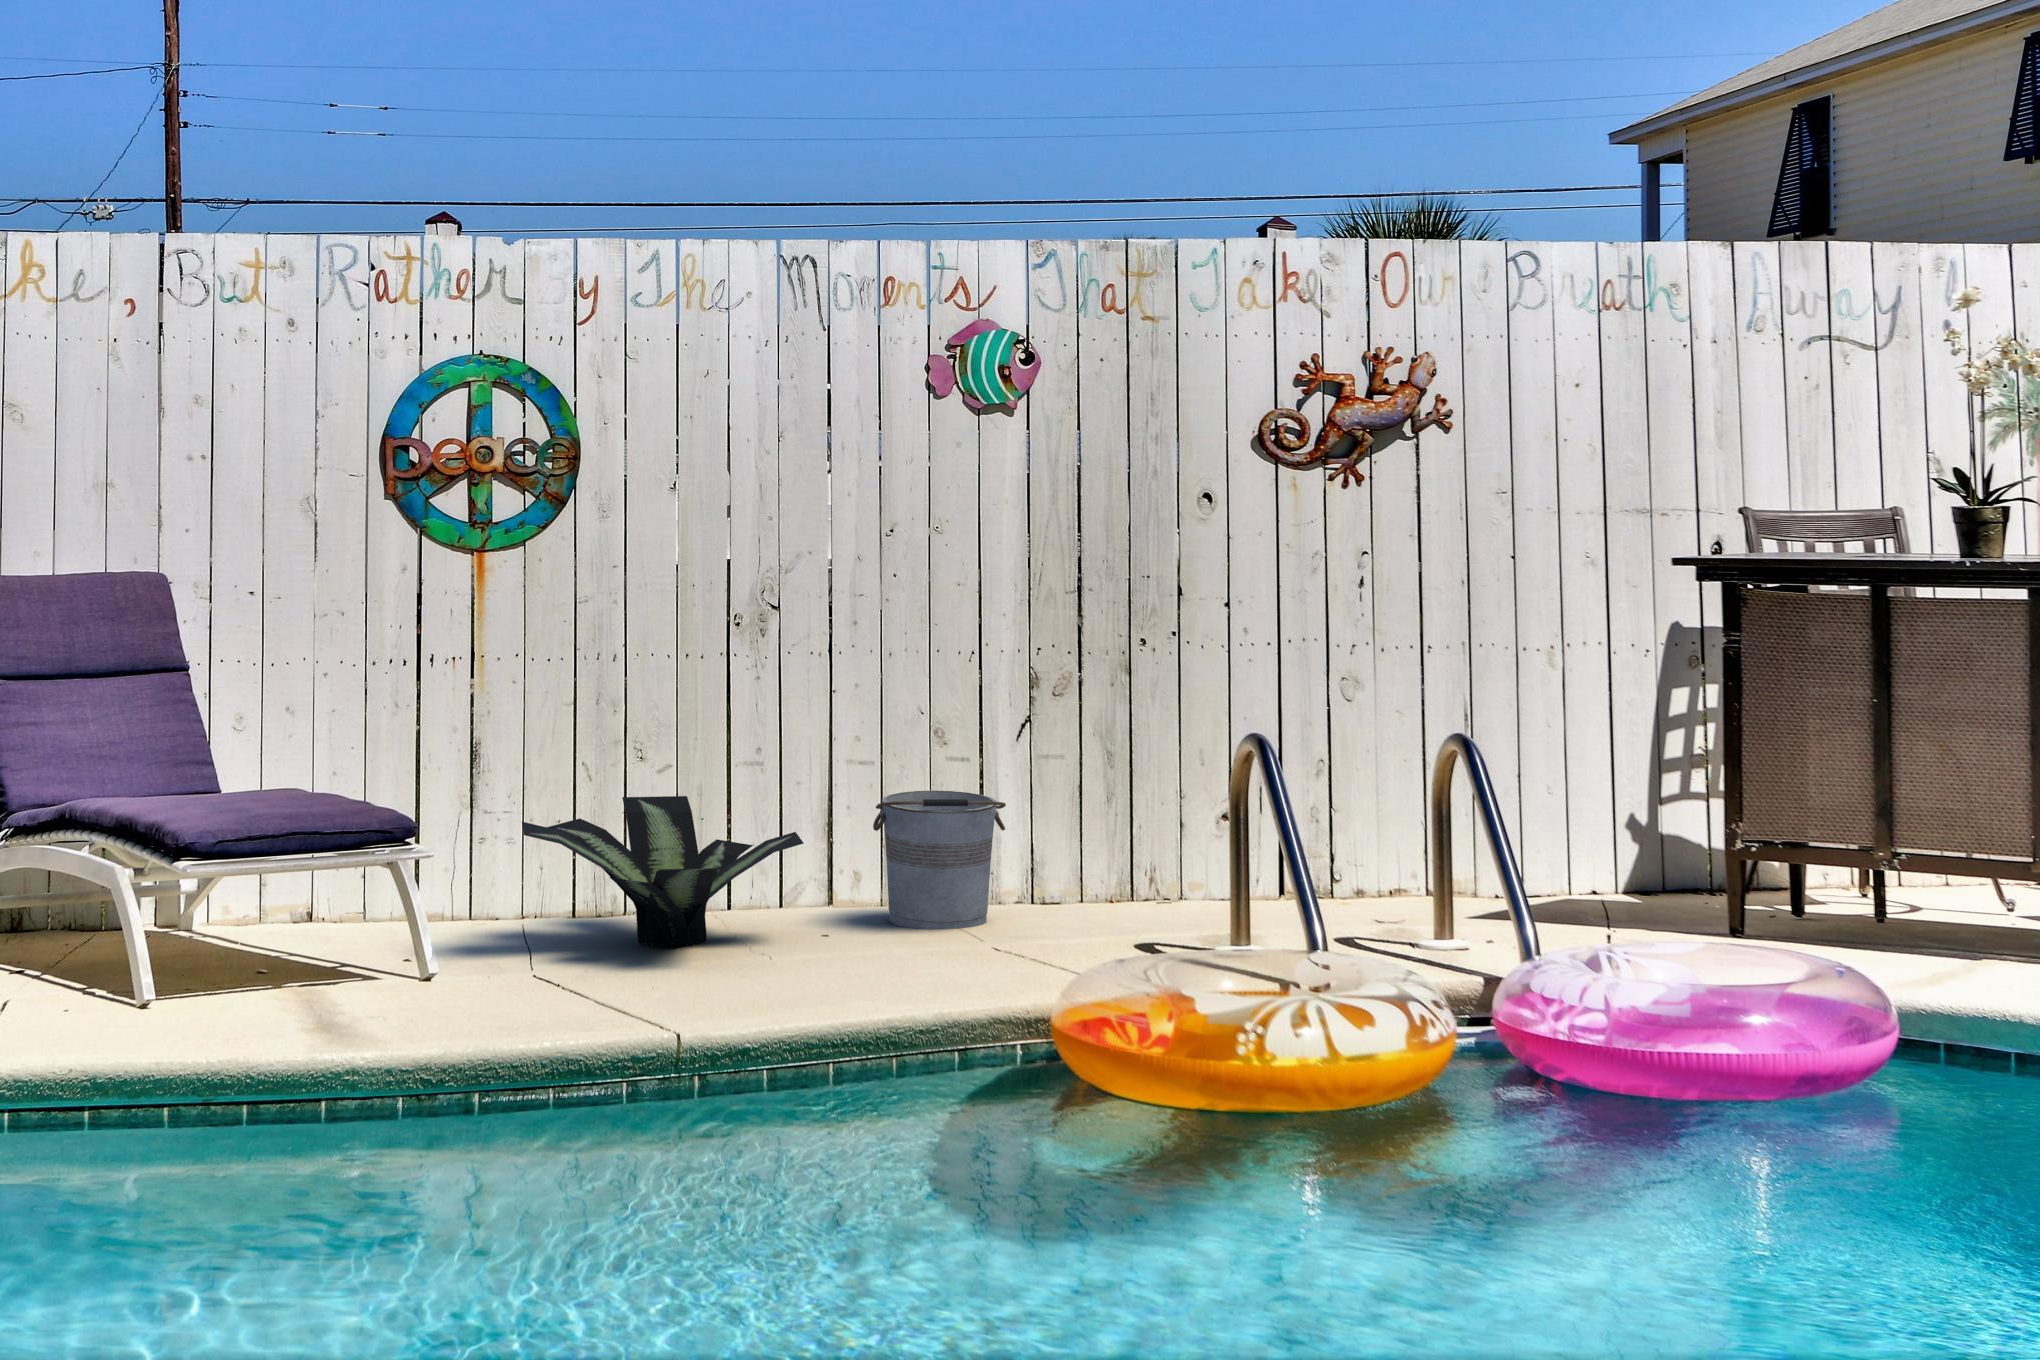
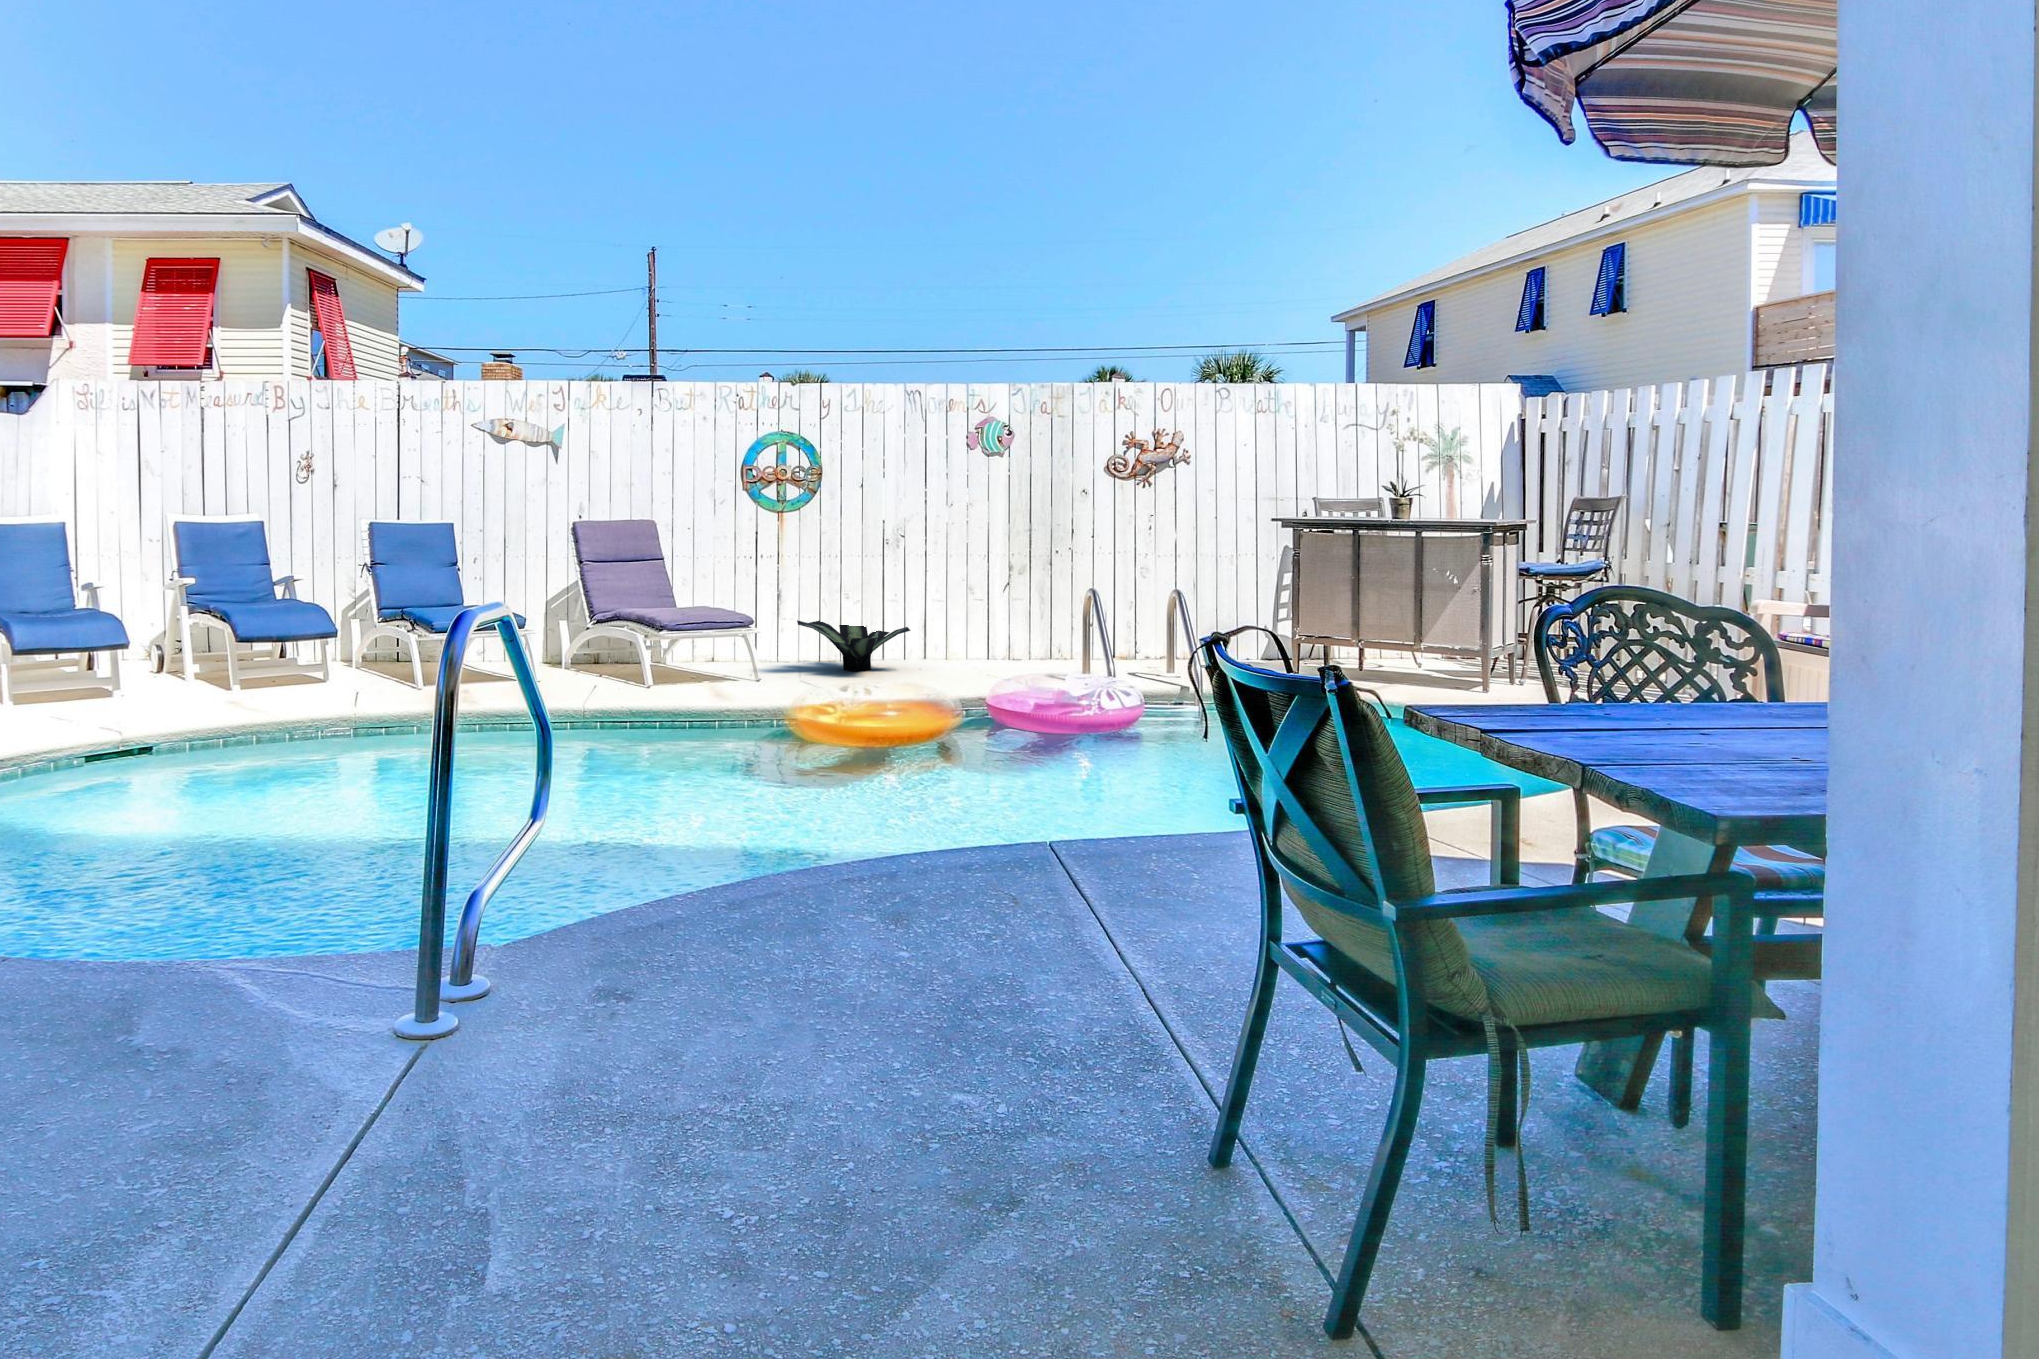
bucket: present [873,791,1006,929] -> none [940,613,995,669]

